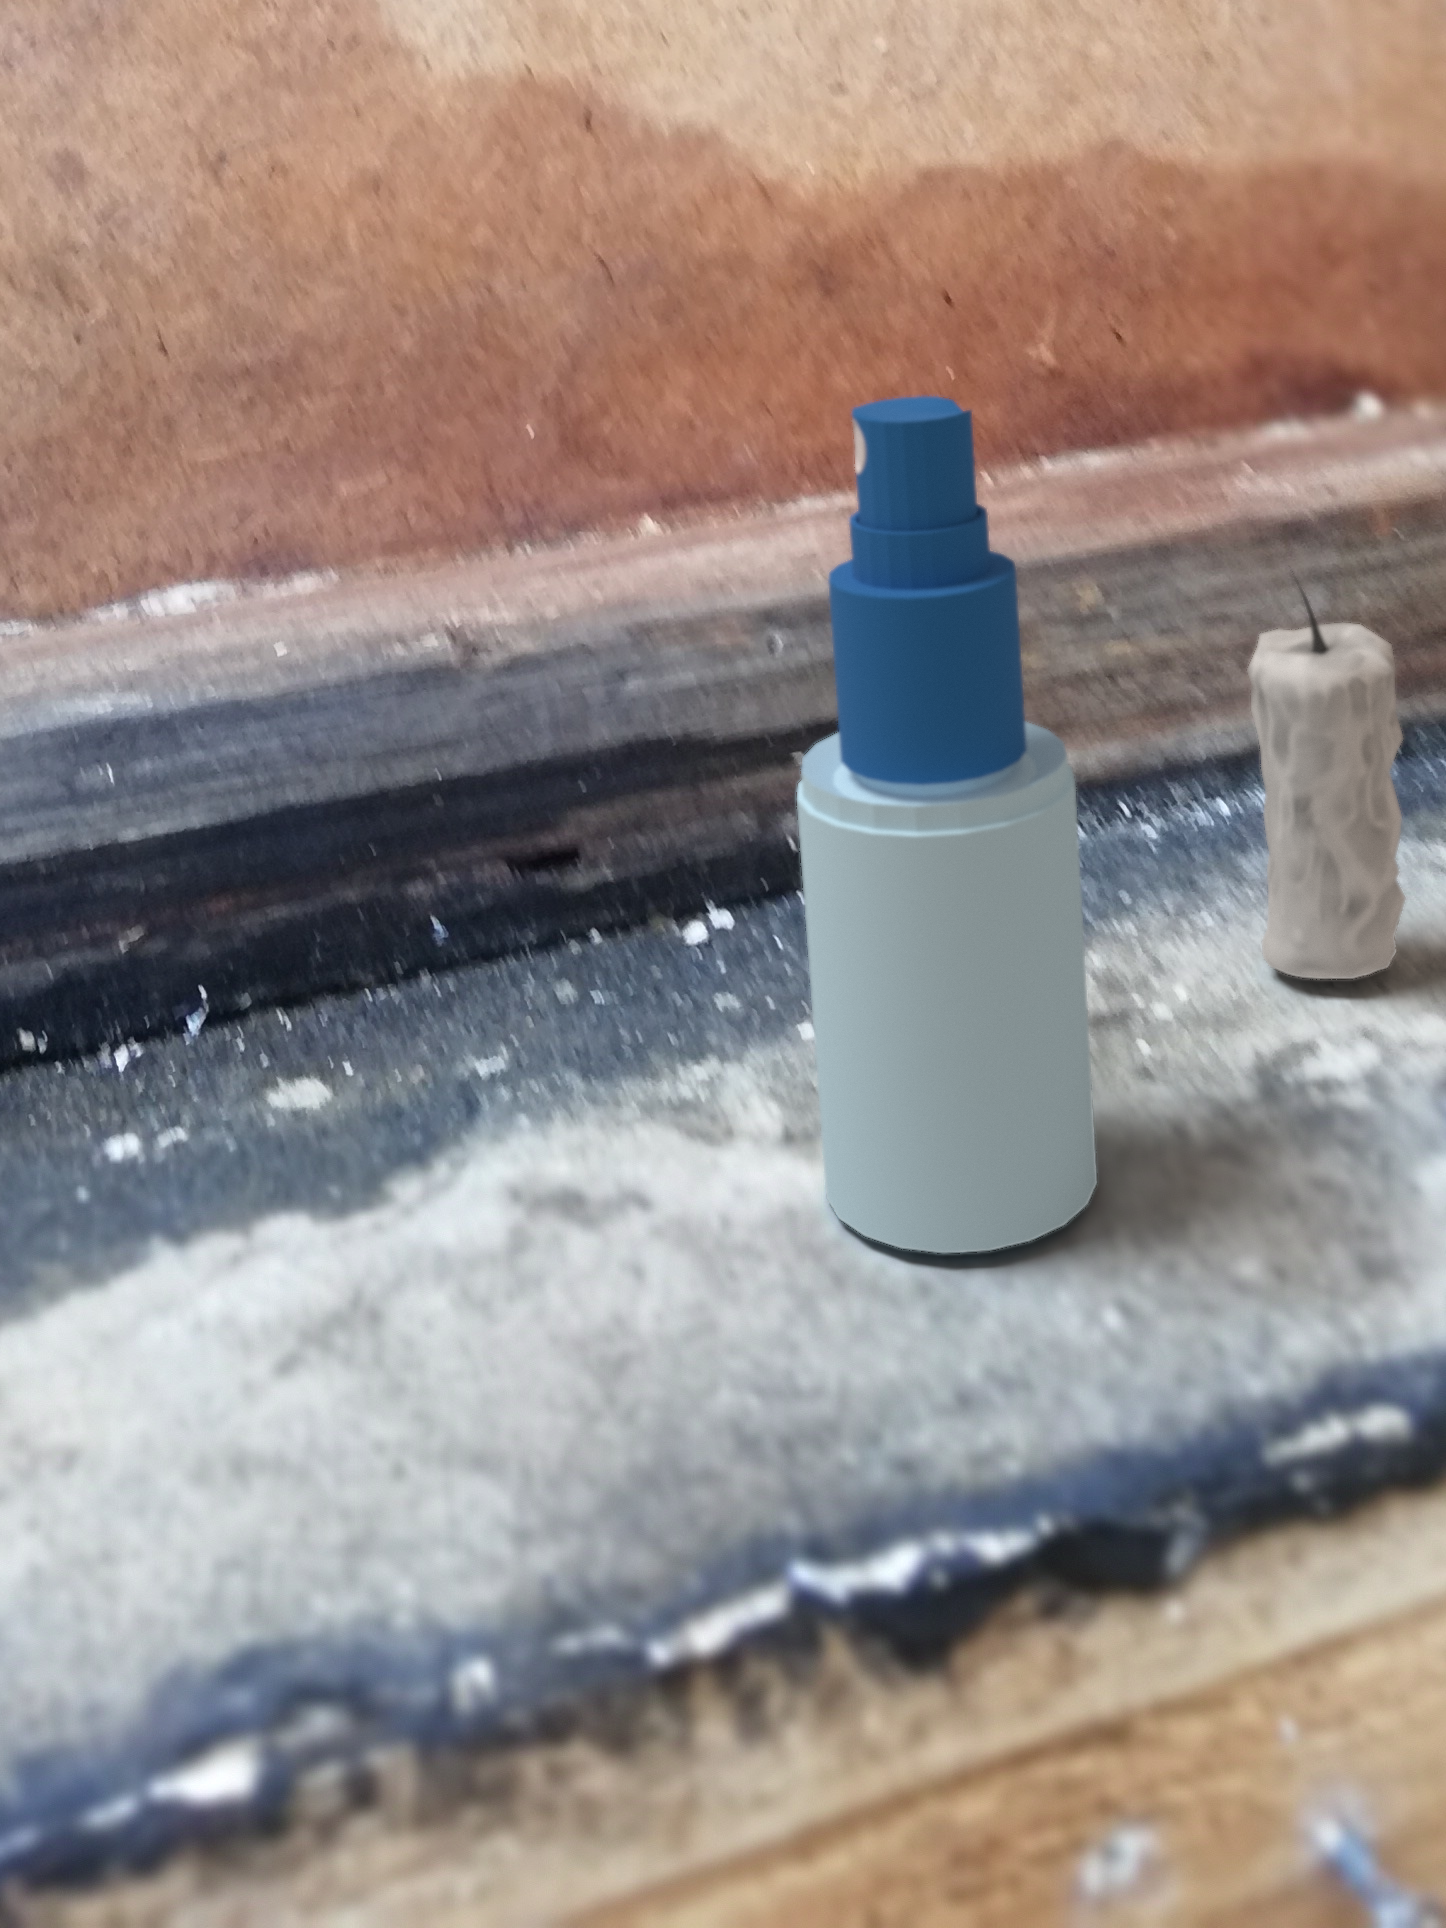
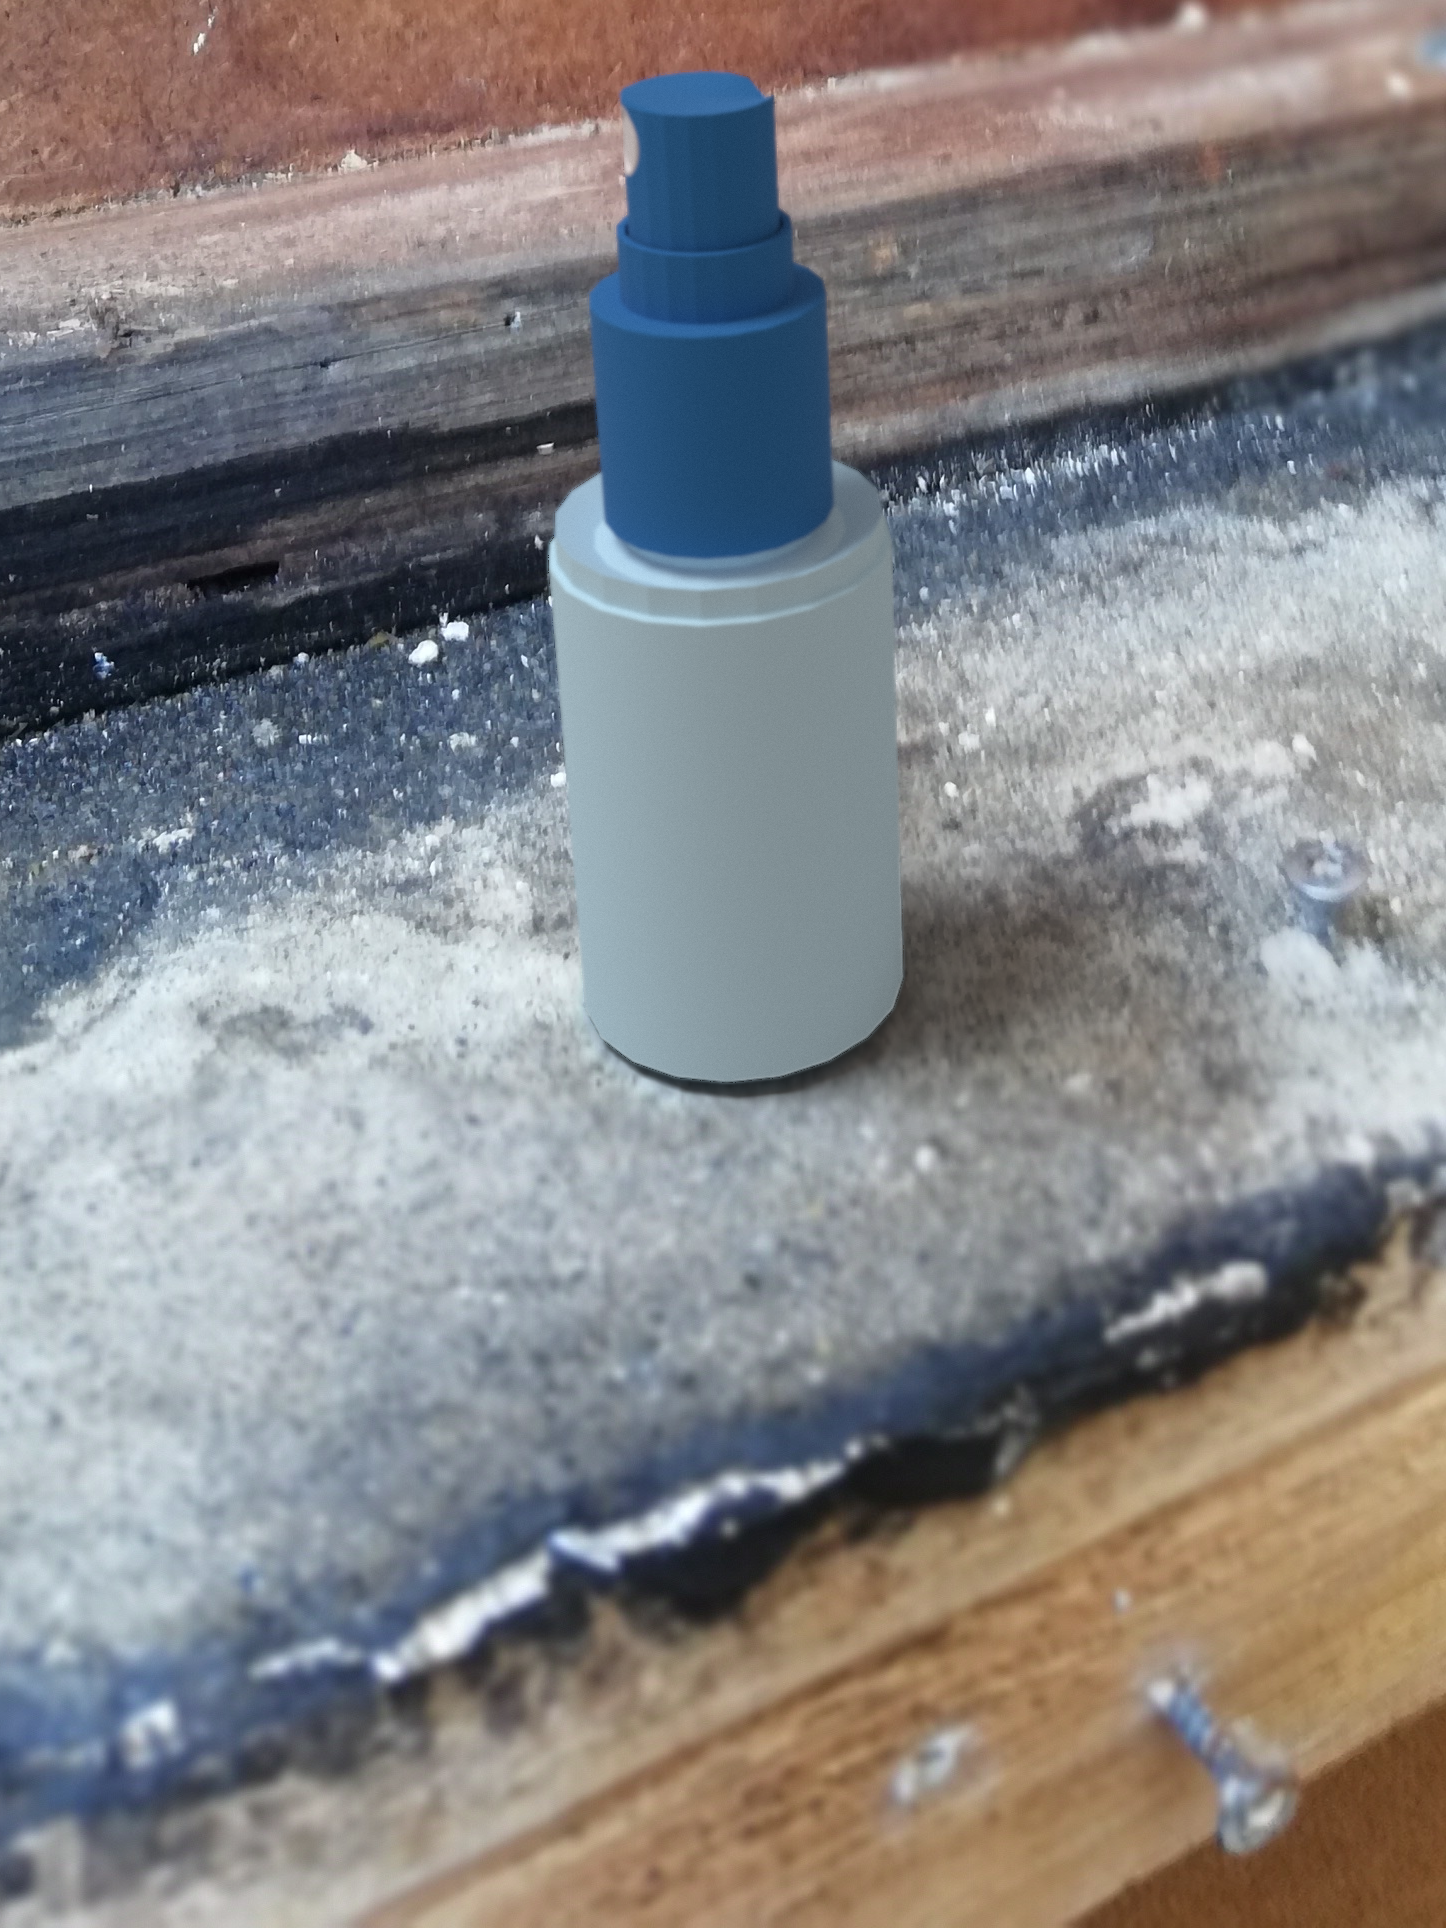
candle: present [1248,586,1405,979] -> none [1077,238,1246,702]

